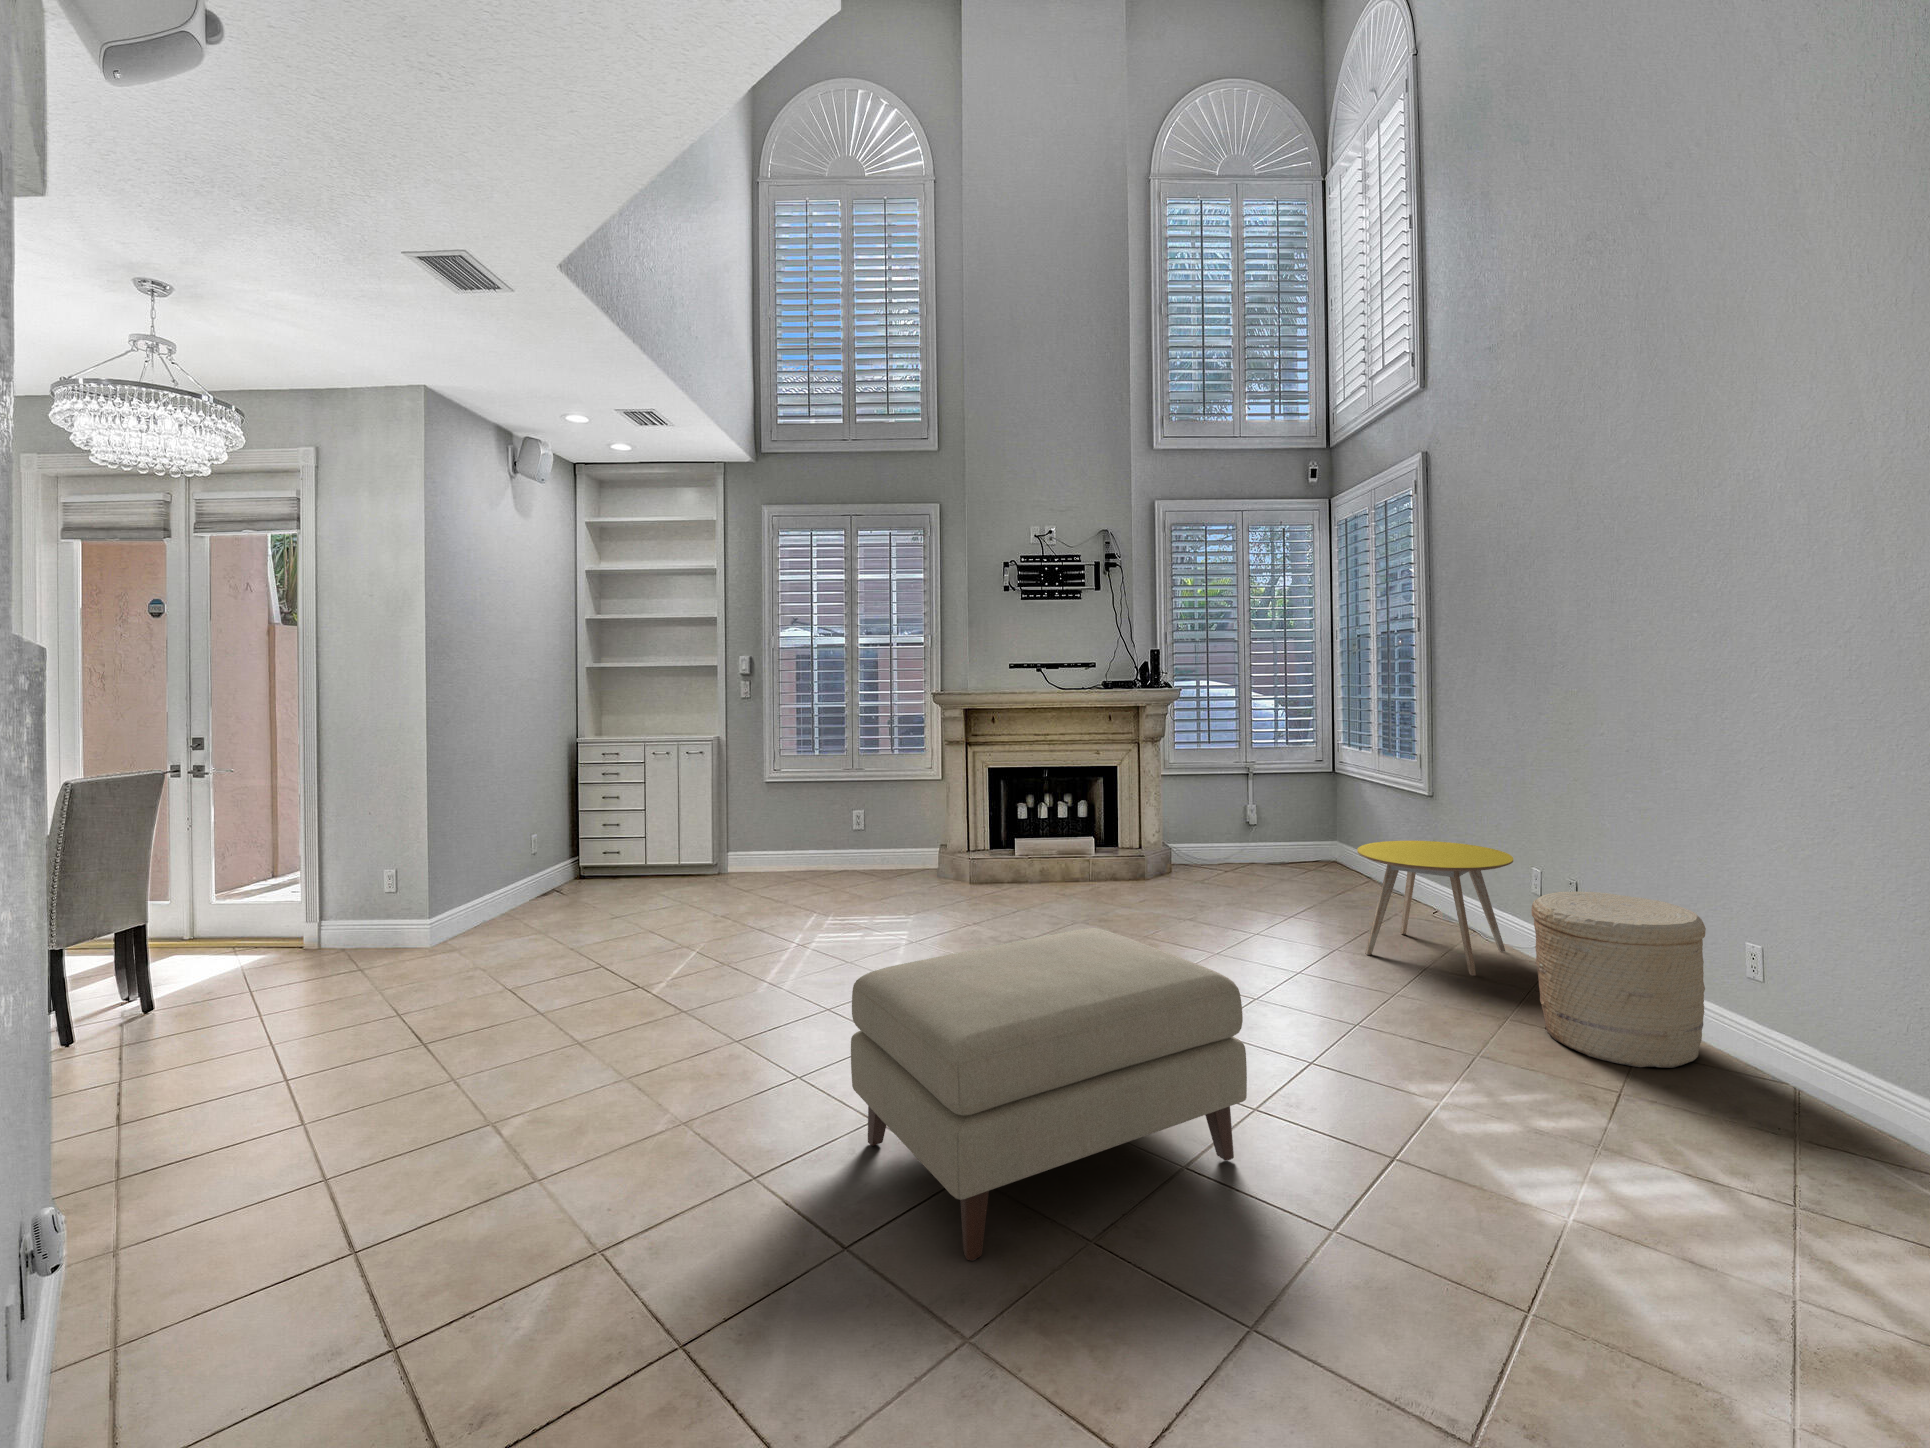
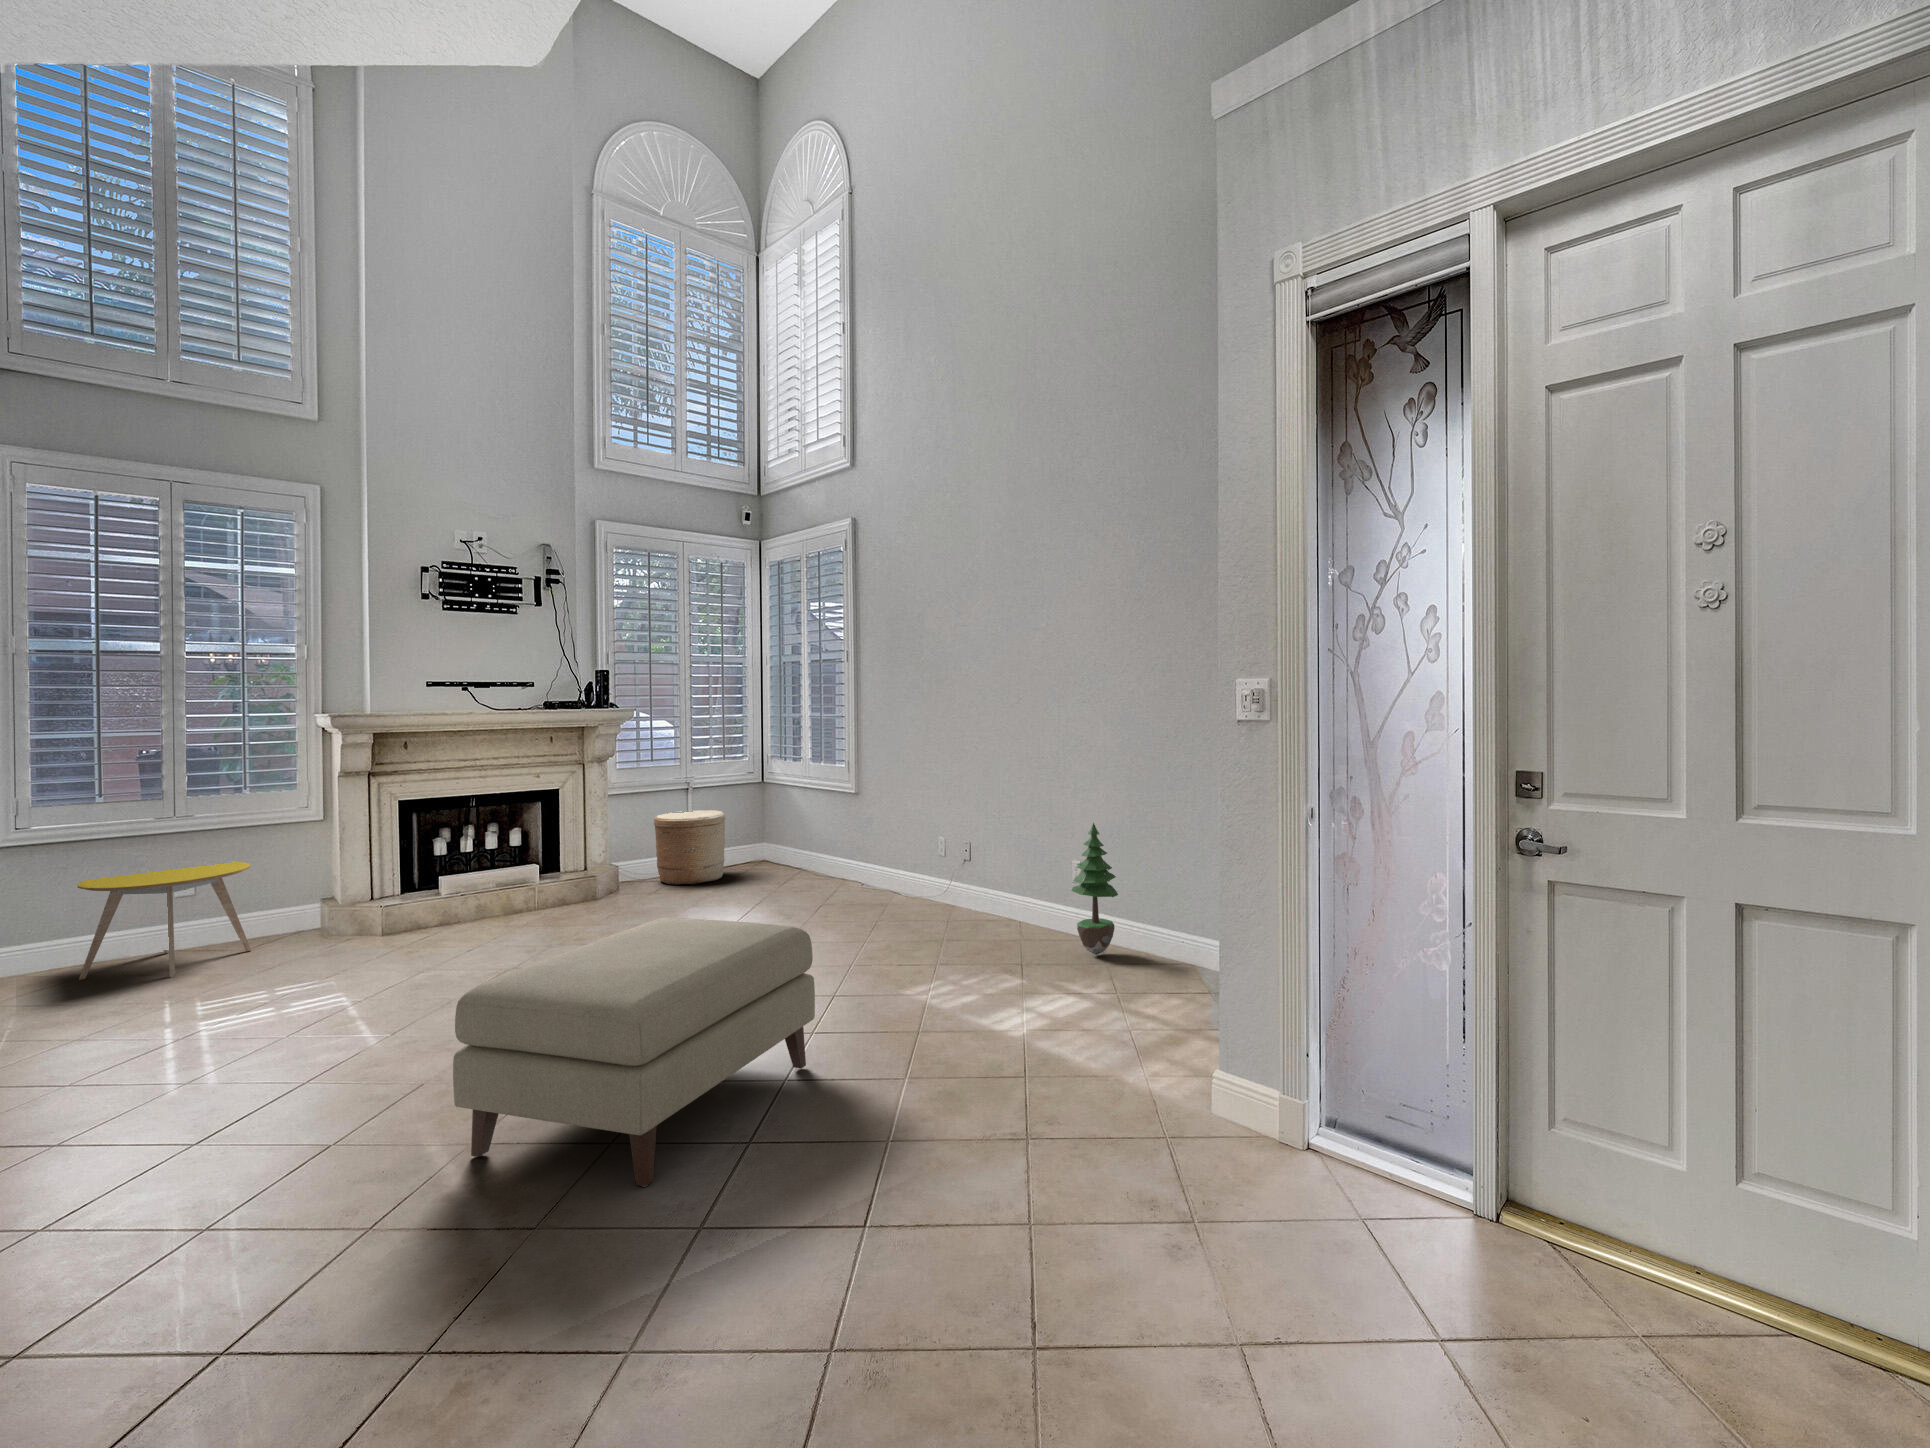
side table: present [1357,841,1513,976] -> present [77,862,251,980]
potted tree: none [1745,890,1856,1116] -> present [1072,823,1118,955]
woven basket: present [1532,892,1706,1068] -> present [654,810,725,885]

